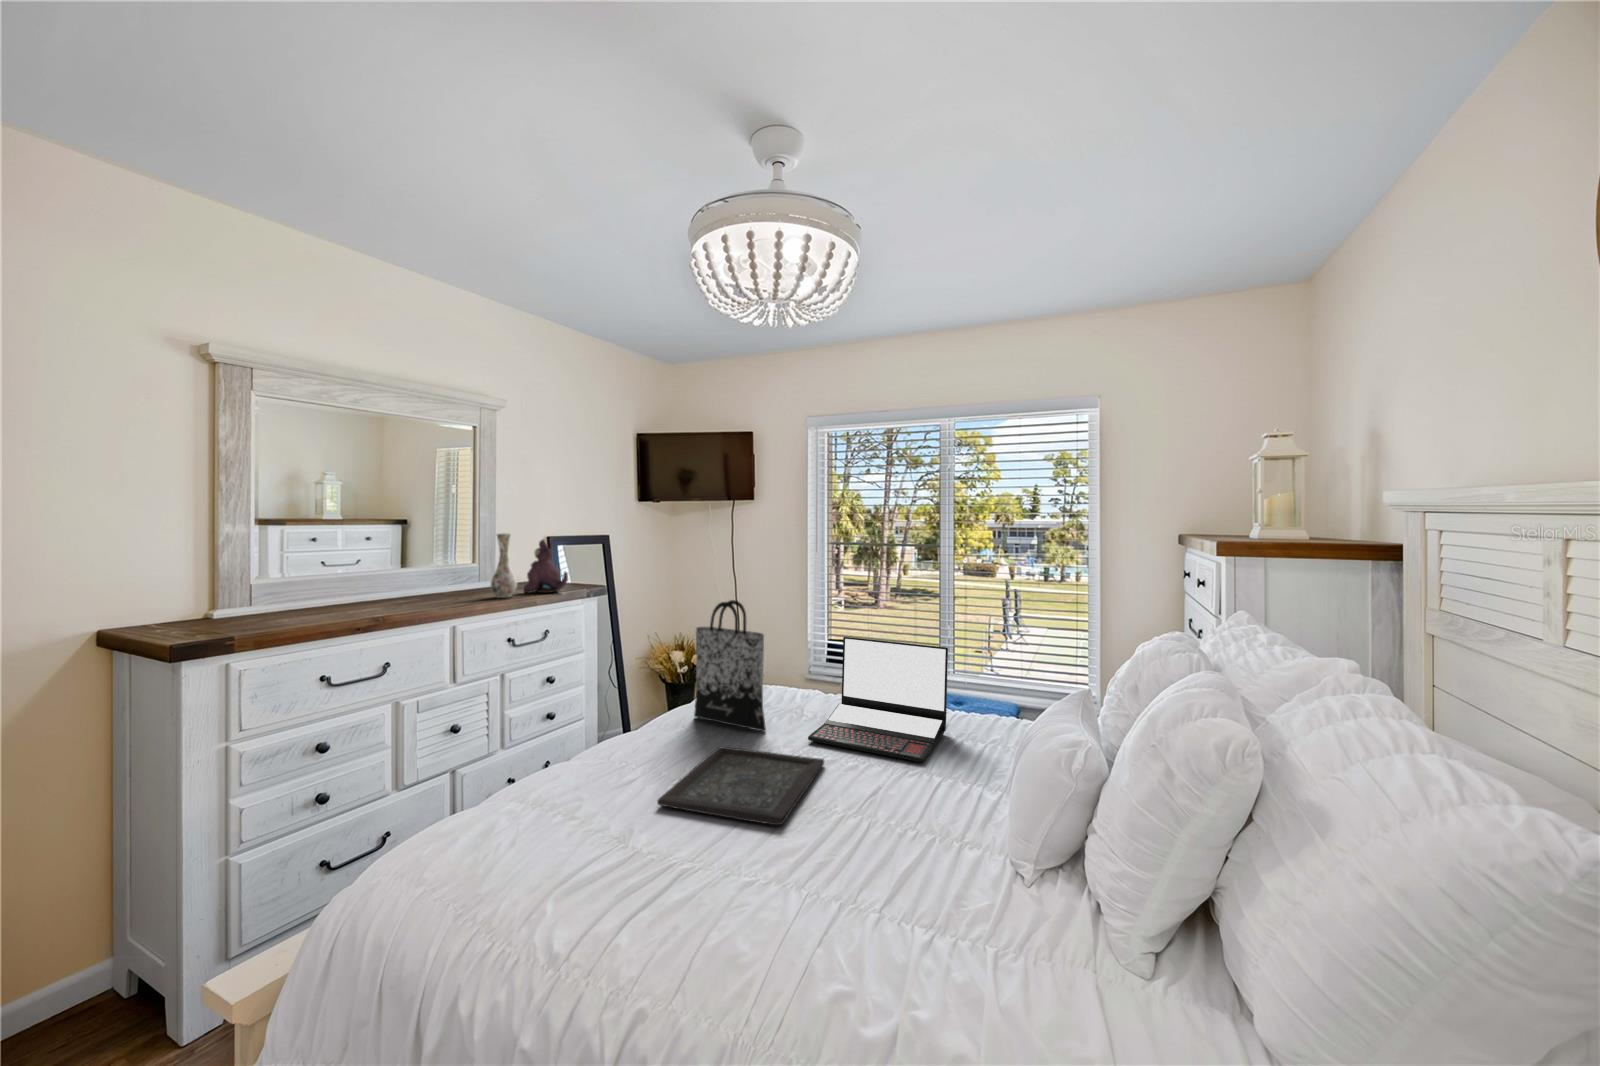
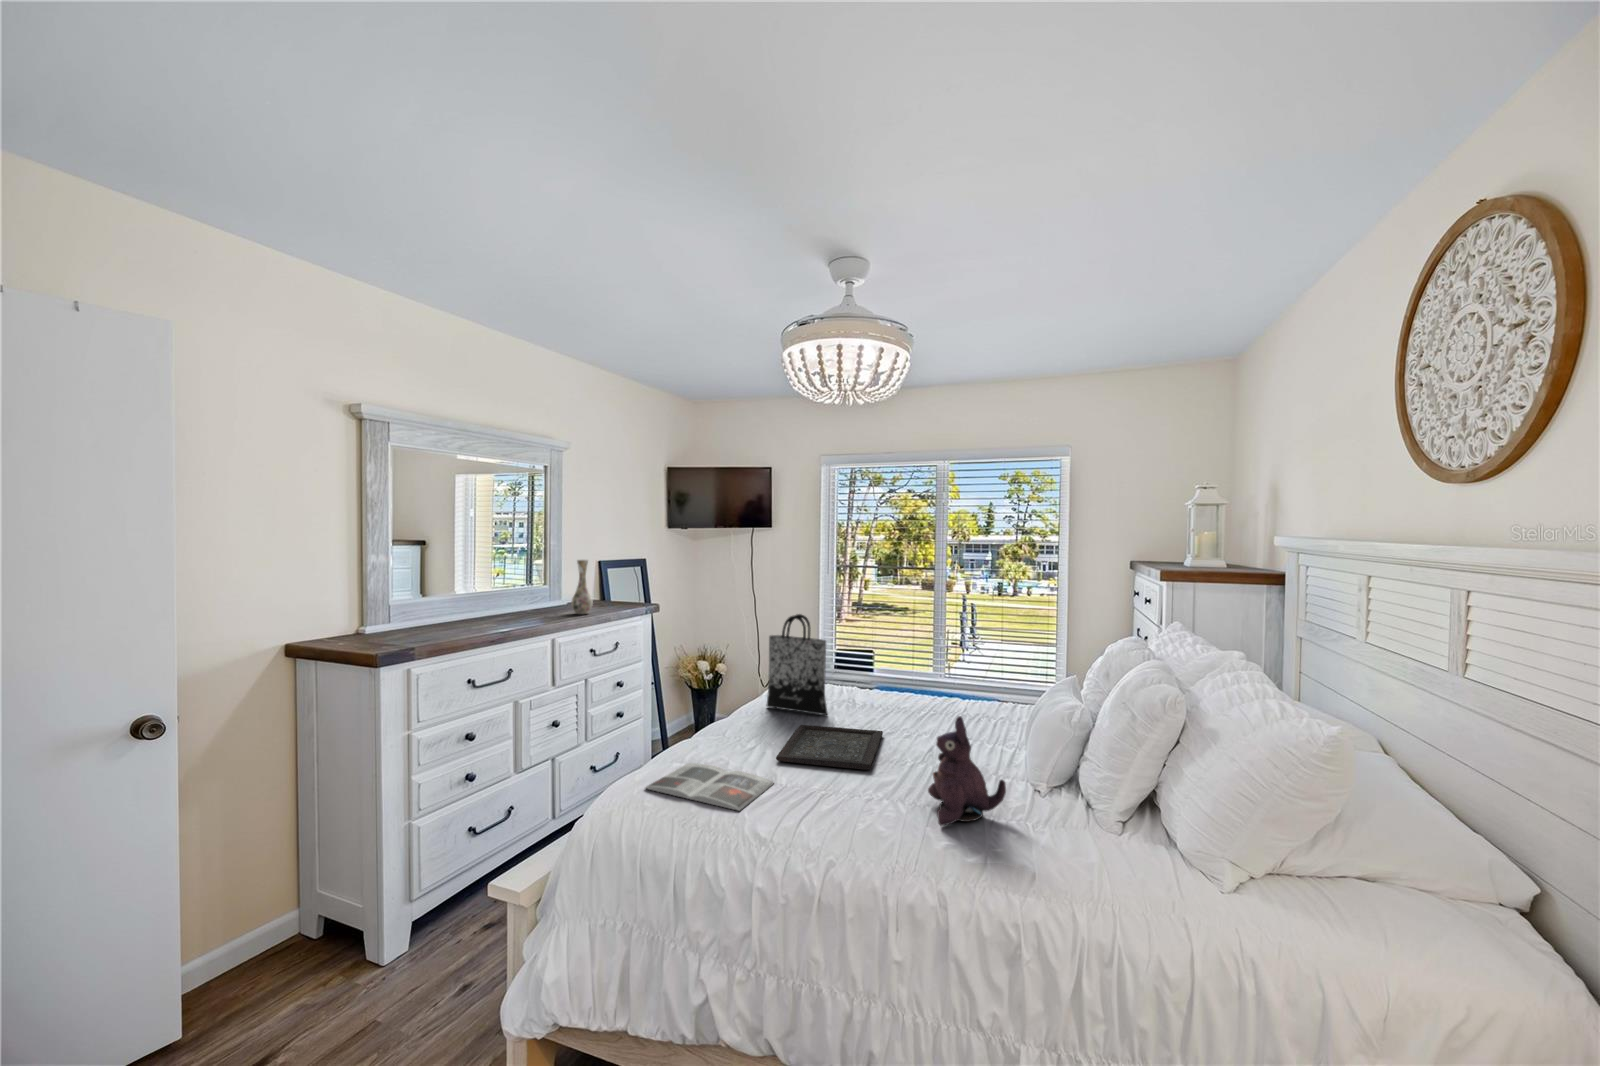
plush toy: present [524,540,568,593] -> present [928,716,1006,826]
laptop: present [808,637,948,762] -> none [864,642,965,732]
magazine: none [445,807,634,900] -> present [645,763,774,811]

